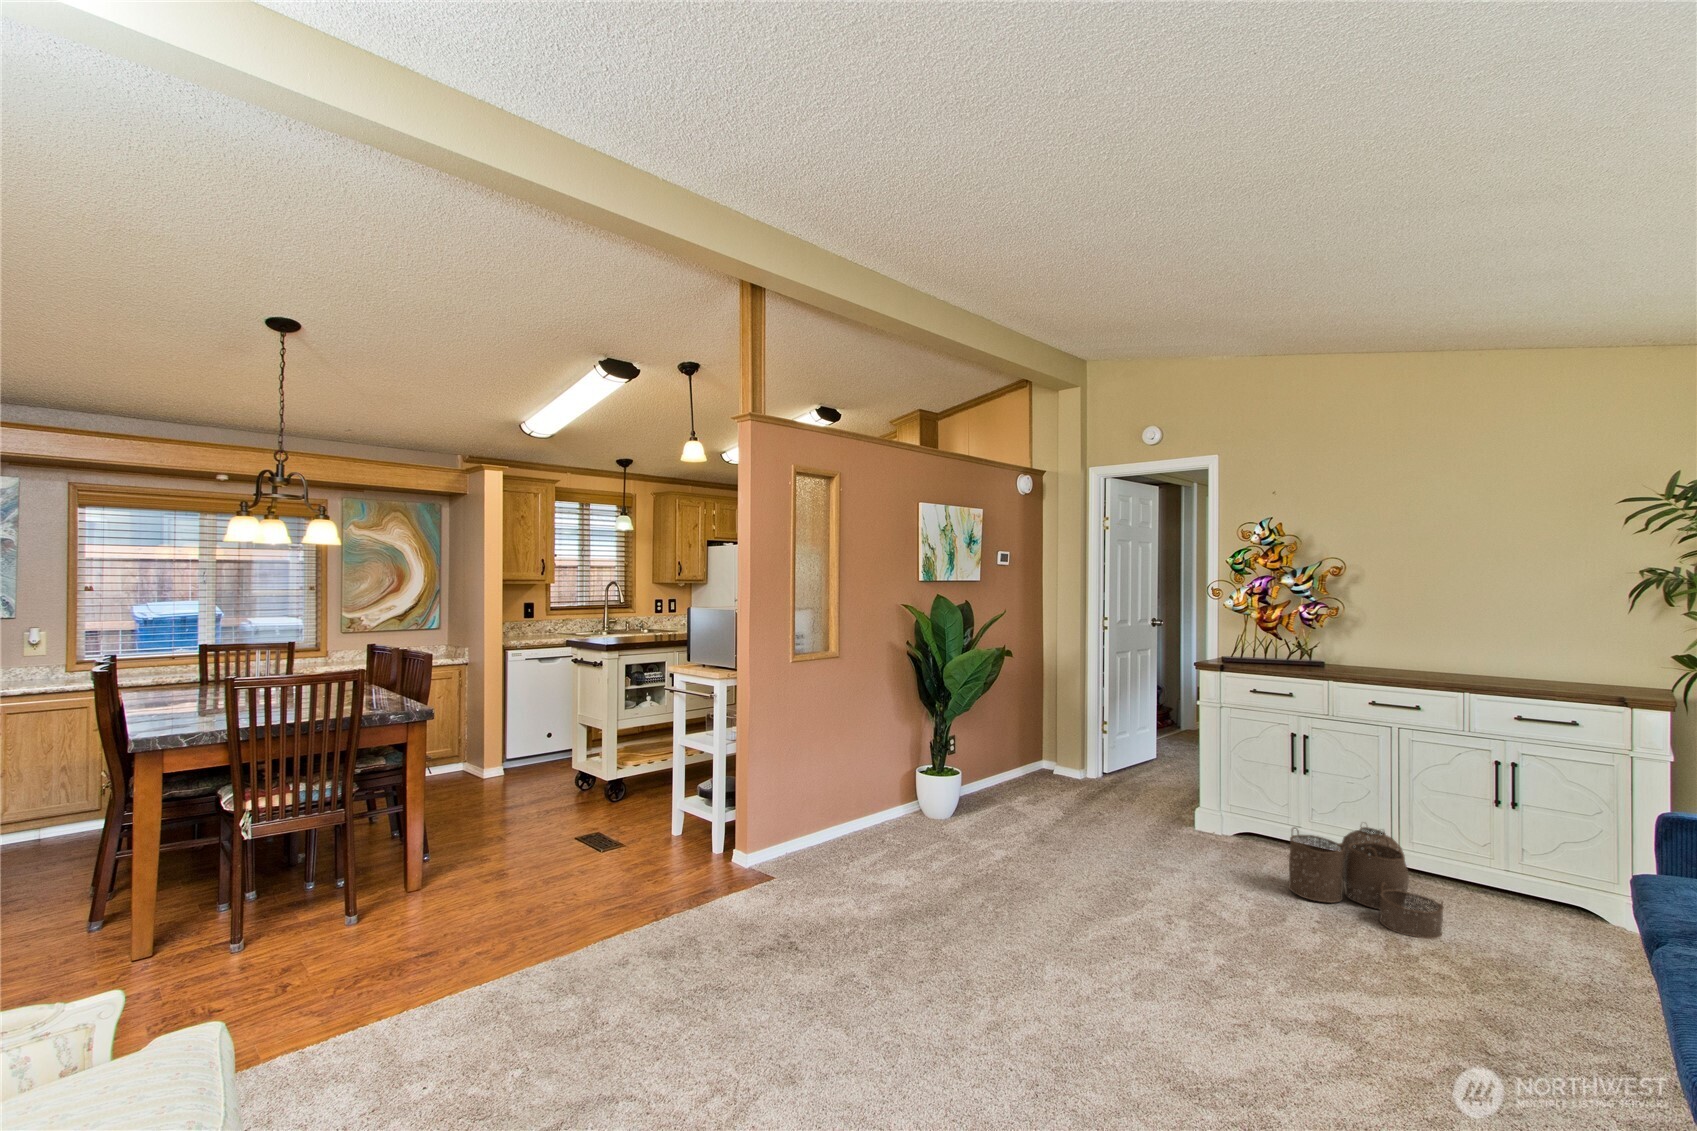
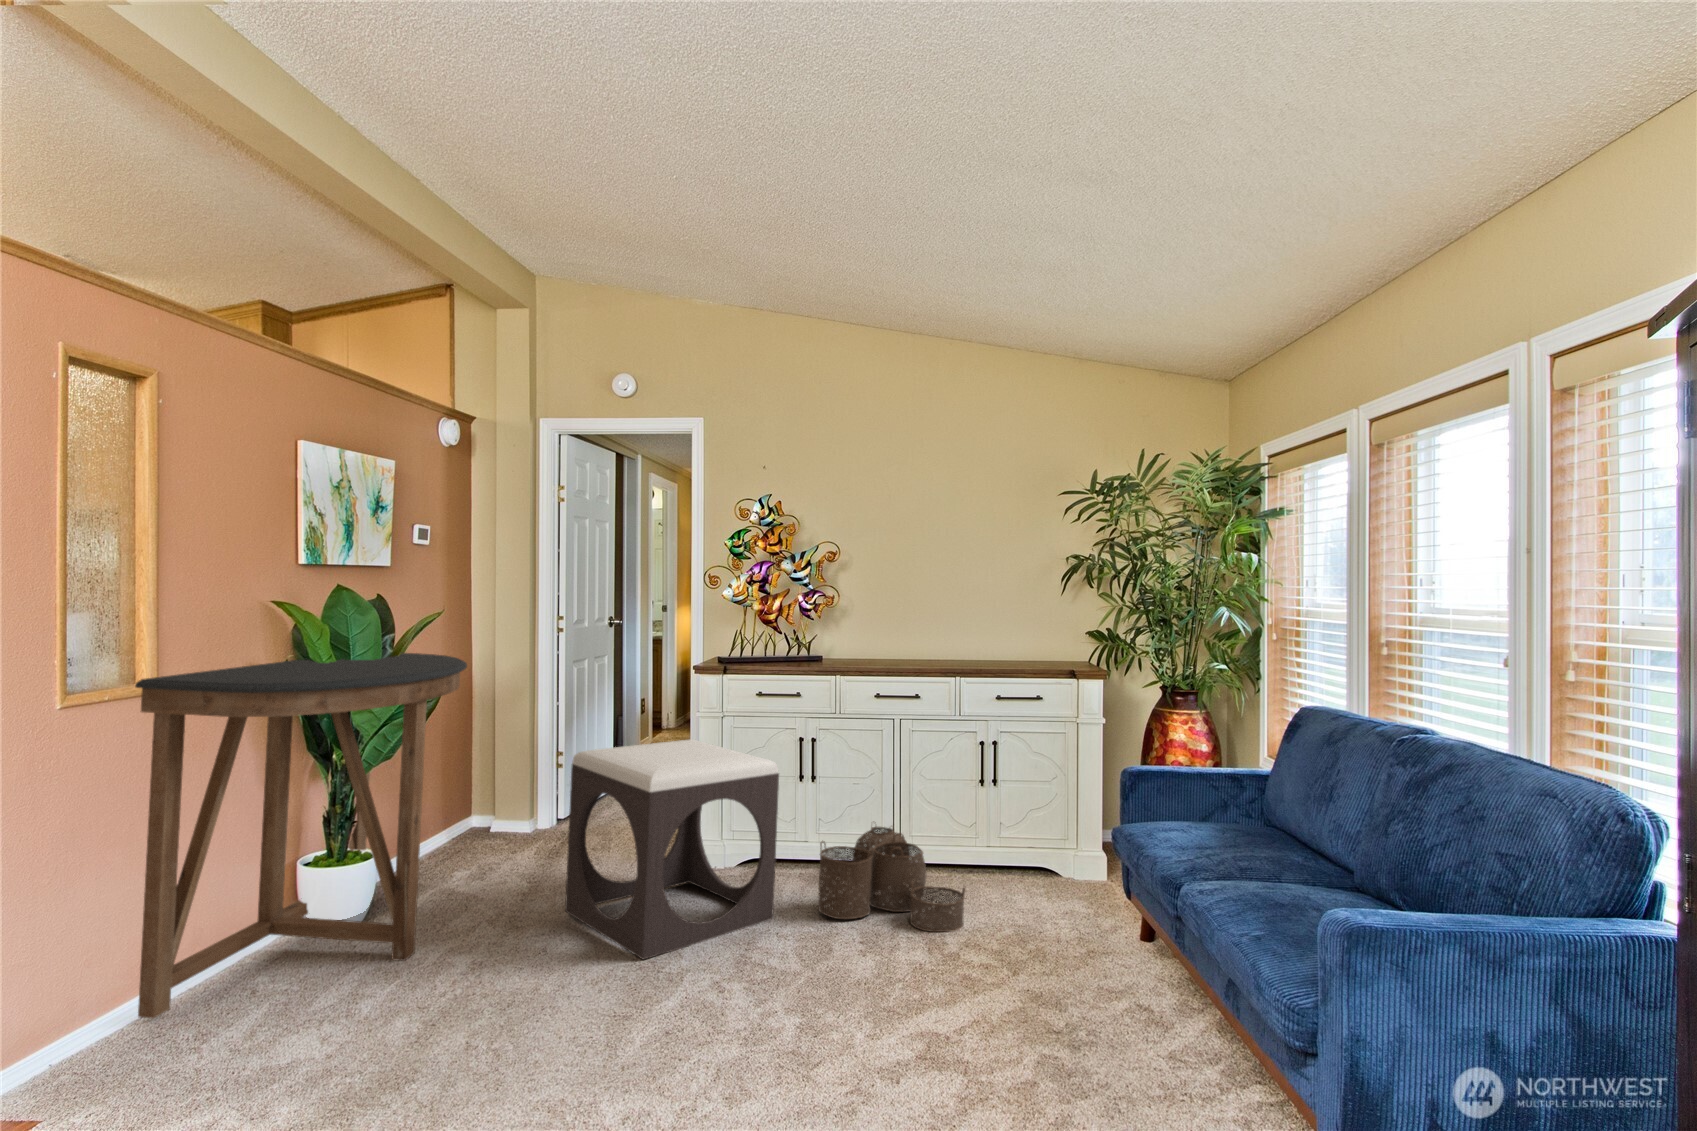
console table: none [826,638,1013,845] -> present [135,653,467,1018]
footstool: none [1079,722,1248,886] -> present [565,739,779,959]

